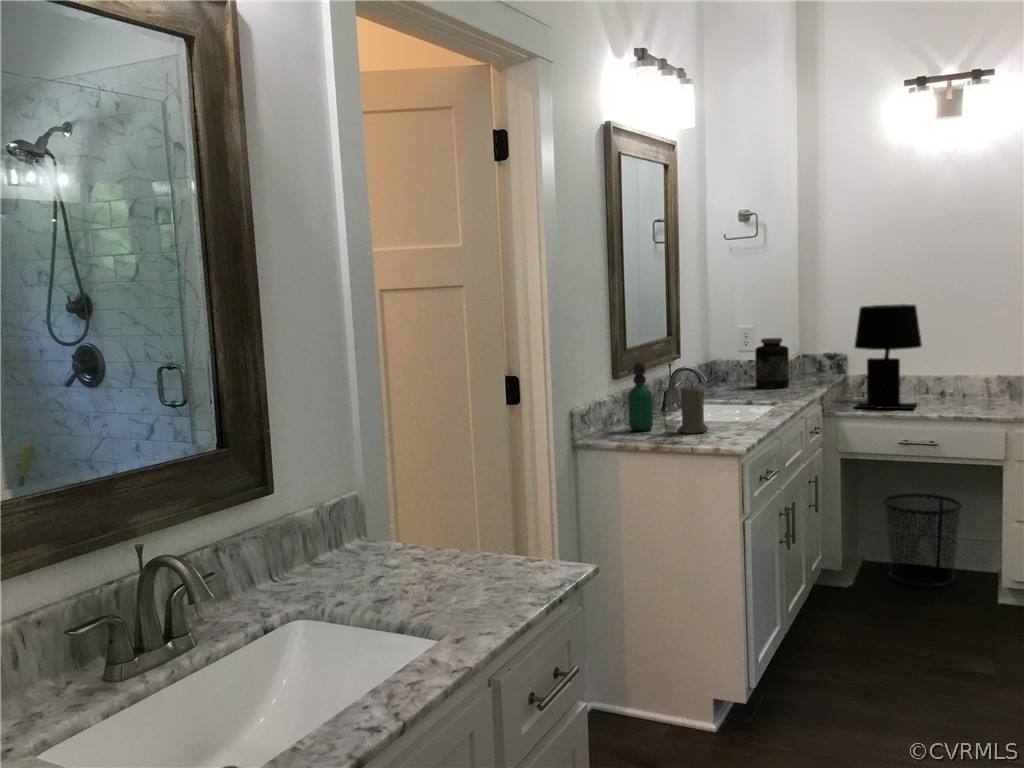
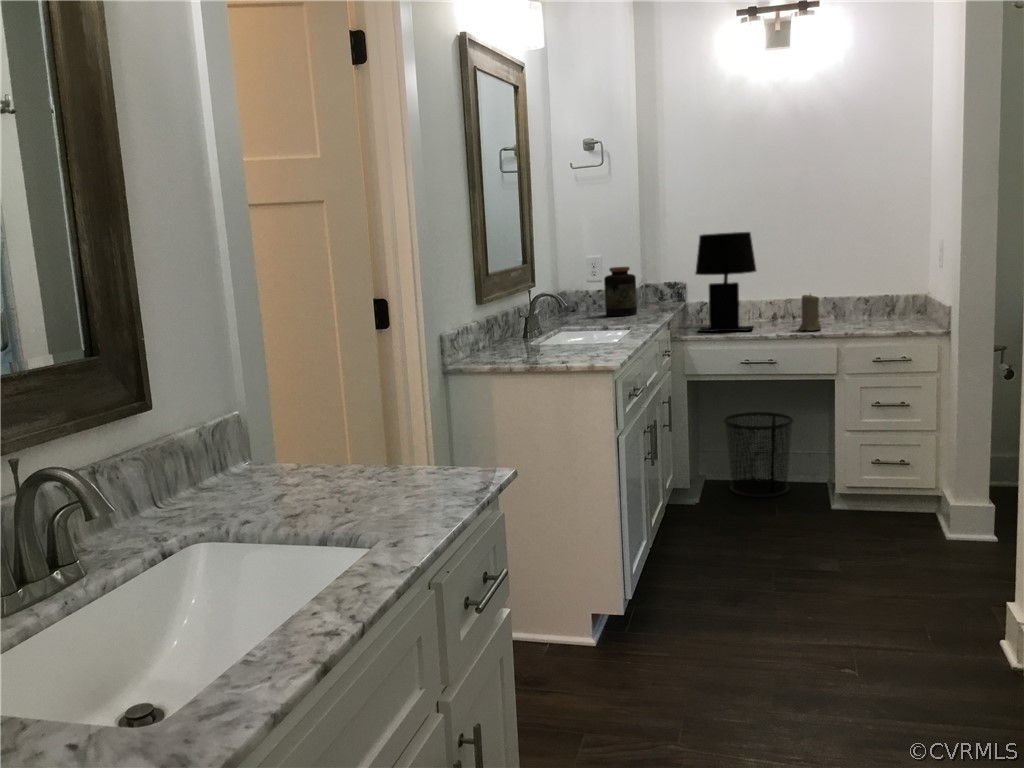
soap dispenser: present [628,362,653,431] -> none [495,284,521,355]
candle: present [677,384,708,433] -> present [799,295,821,331]

